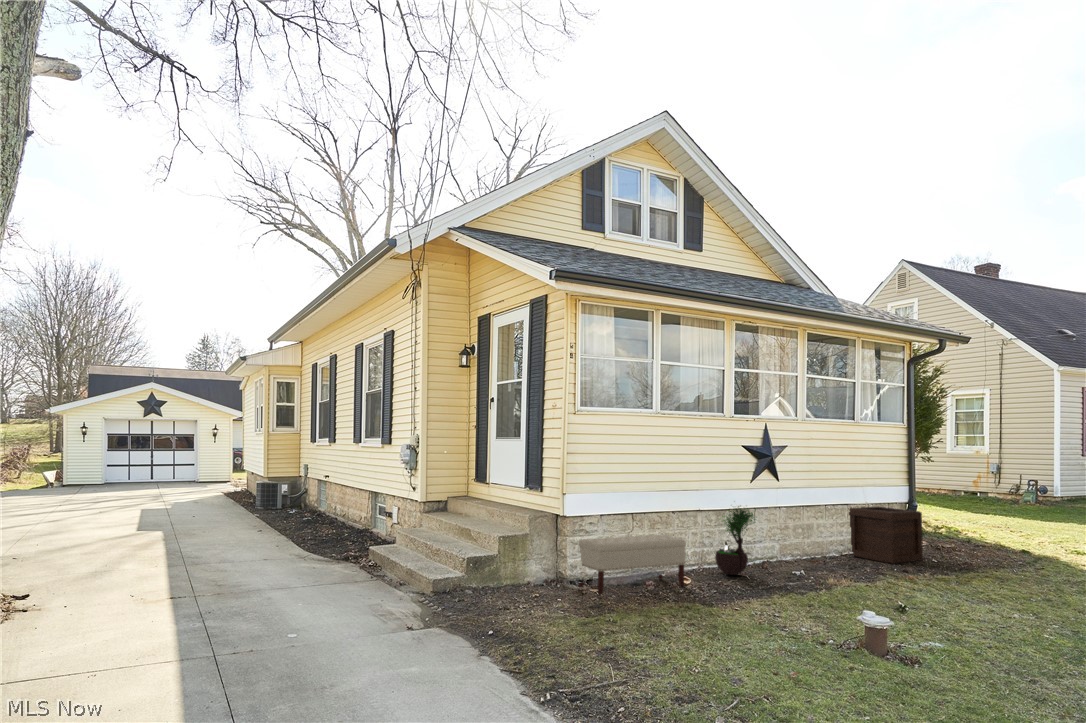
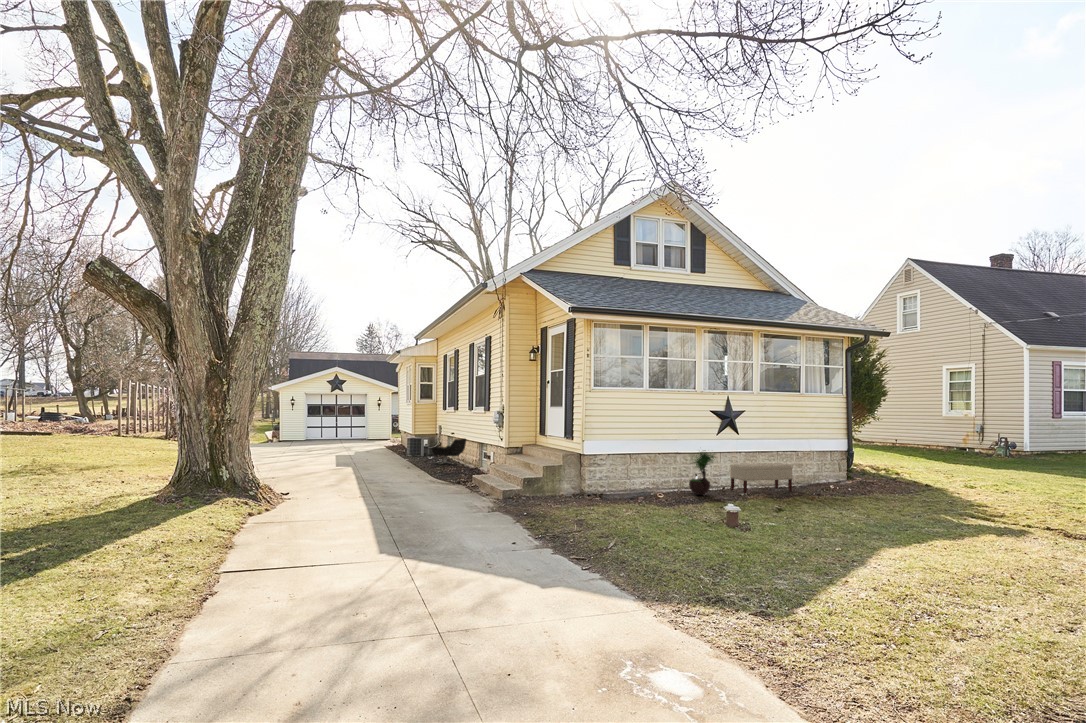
lounge chair: none [295,485,351,526] -> present [431,438,466,464]
wooden crate: present [849,507,923,564] -> none [796,454,848,492]
bench: present [578,535,686,595] -> present [730,463,793,494]

